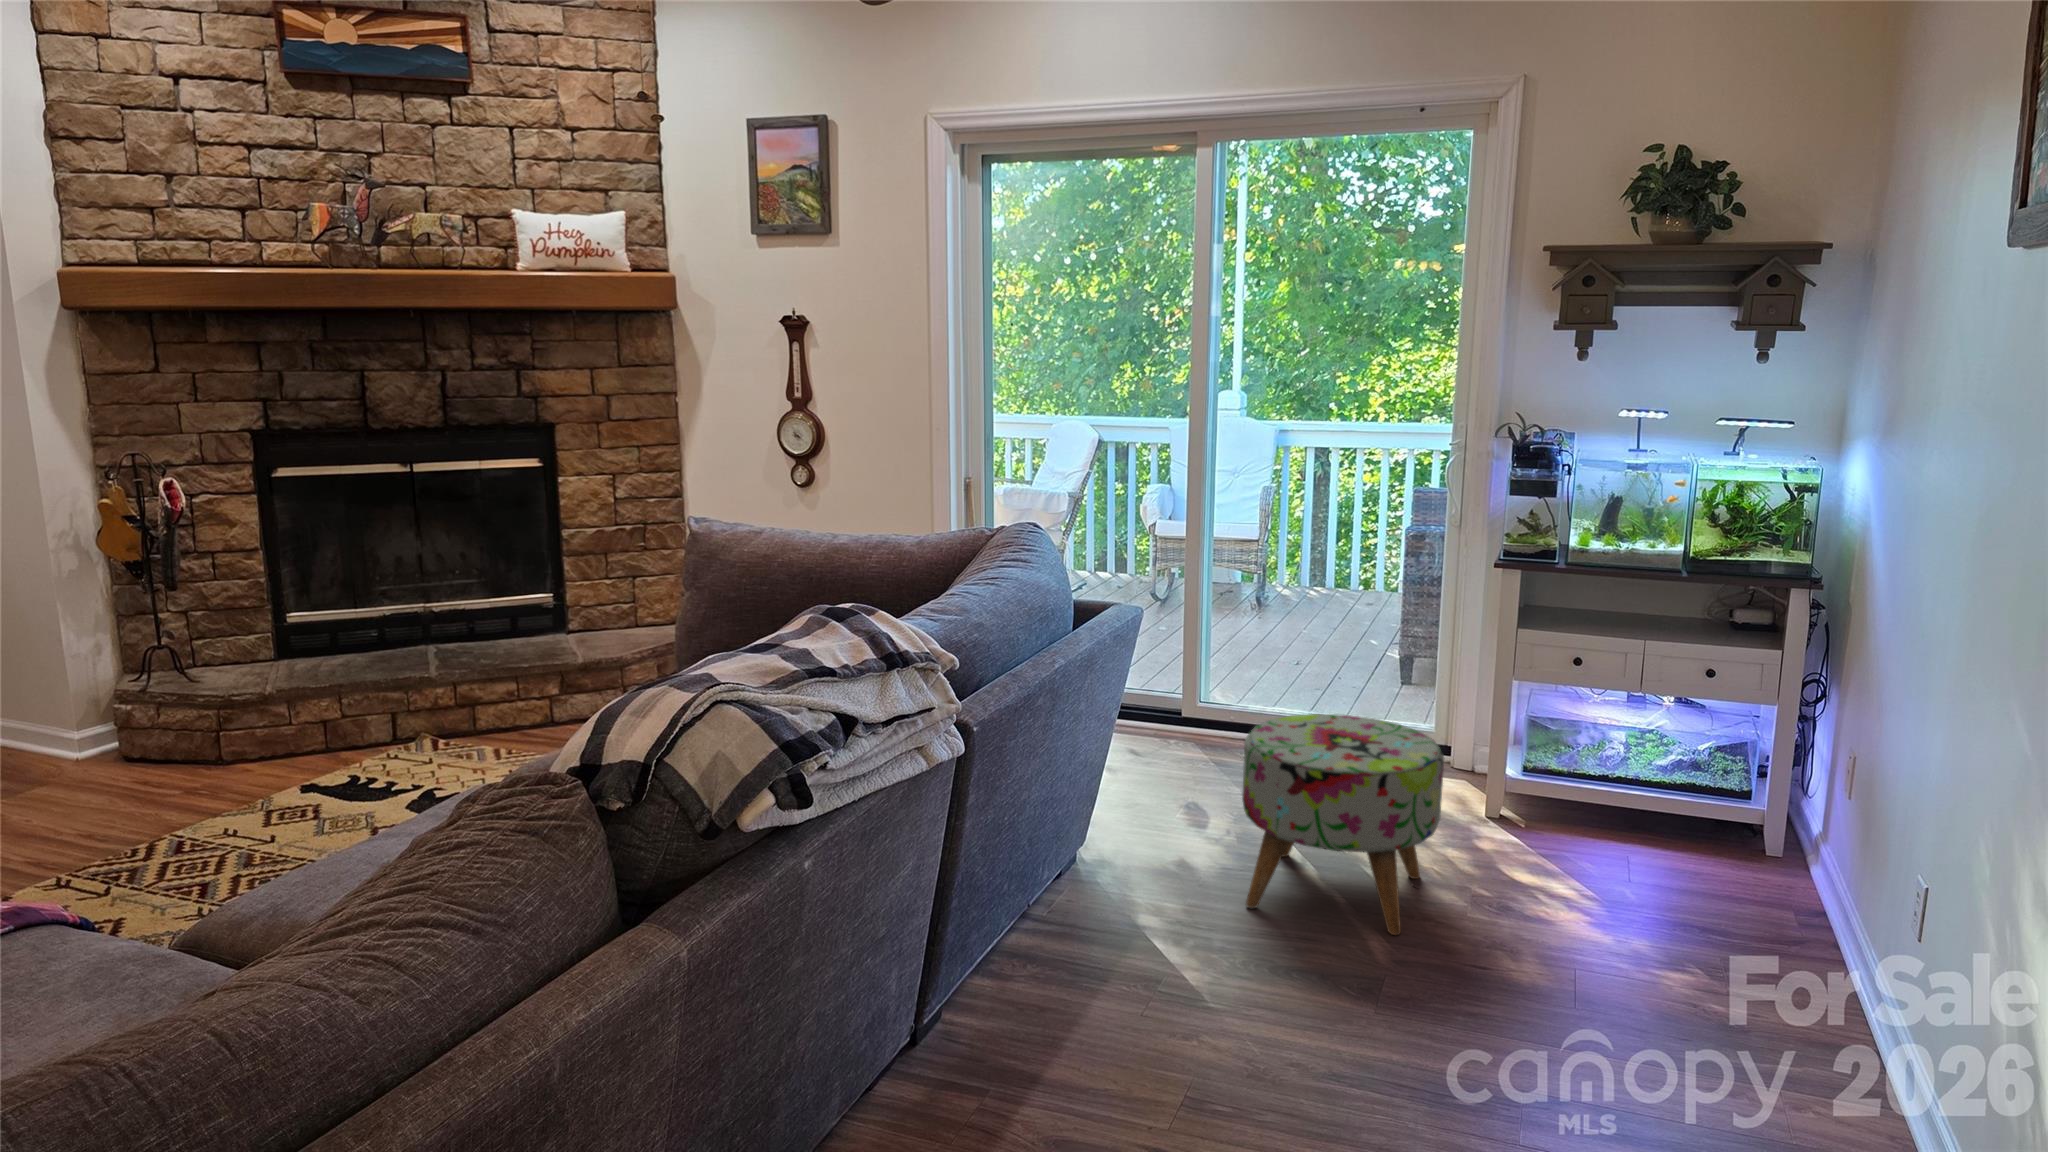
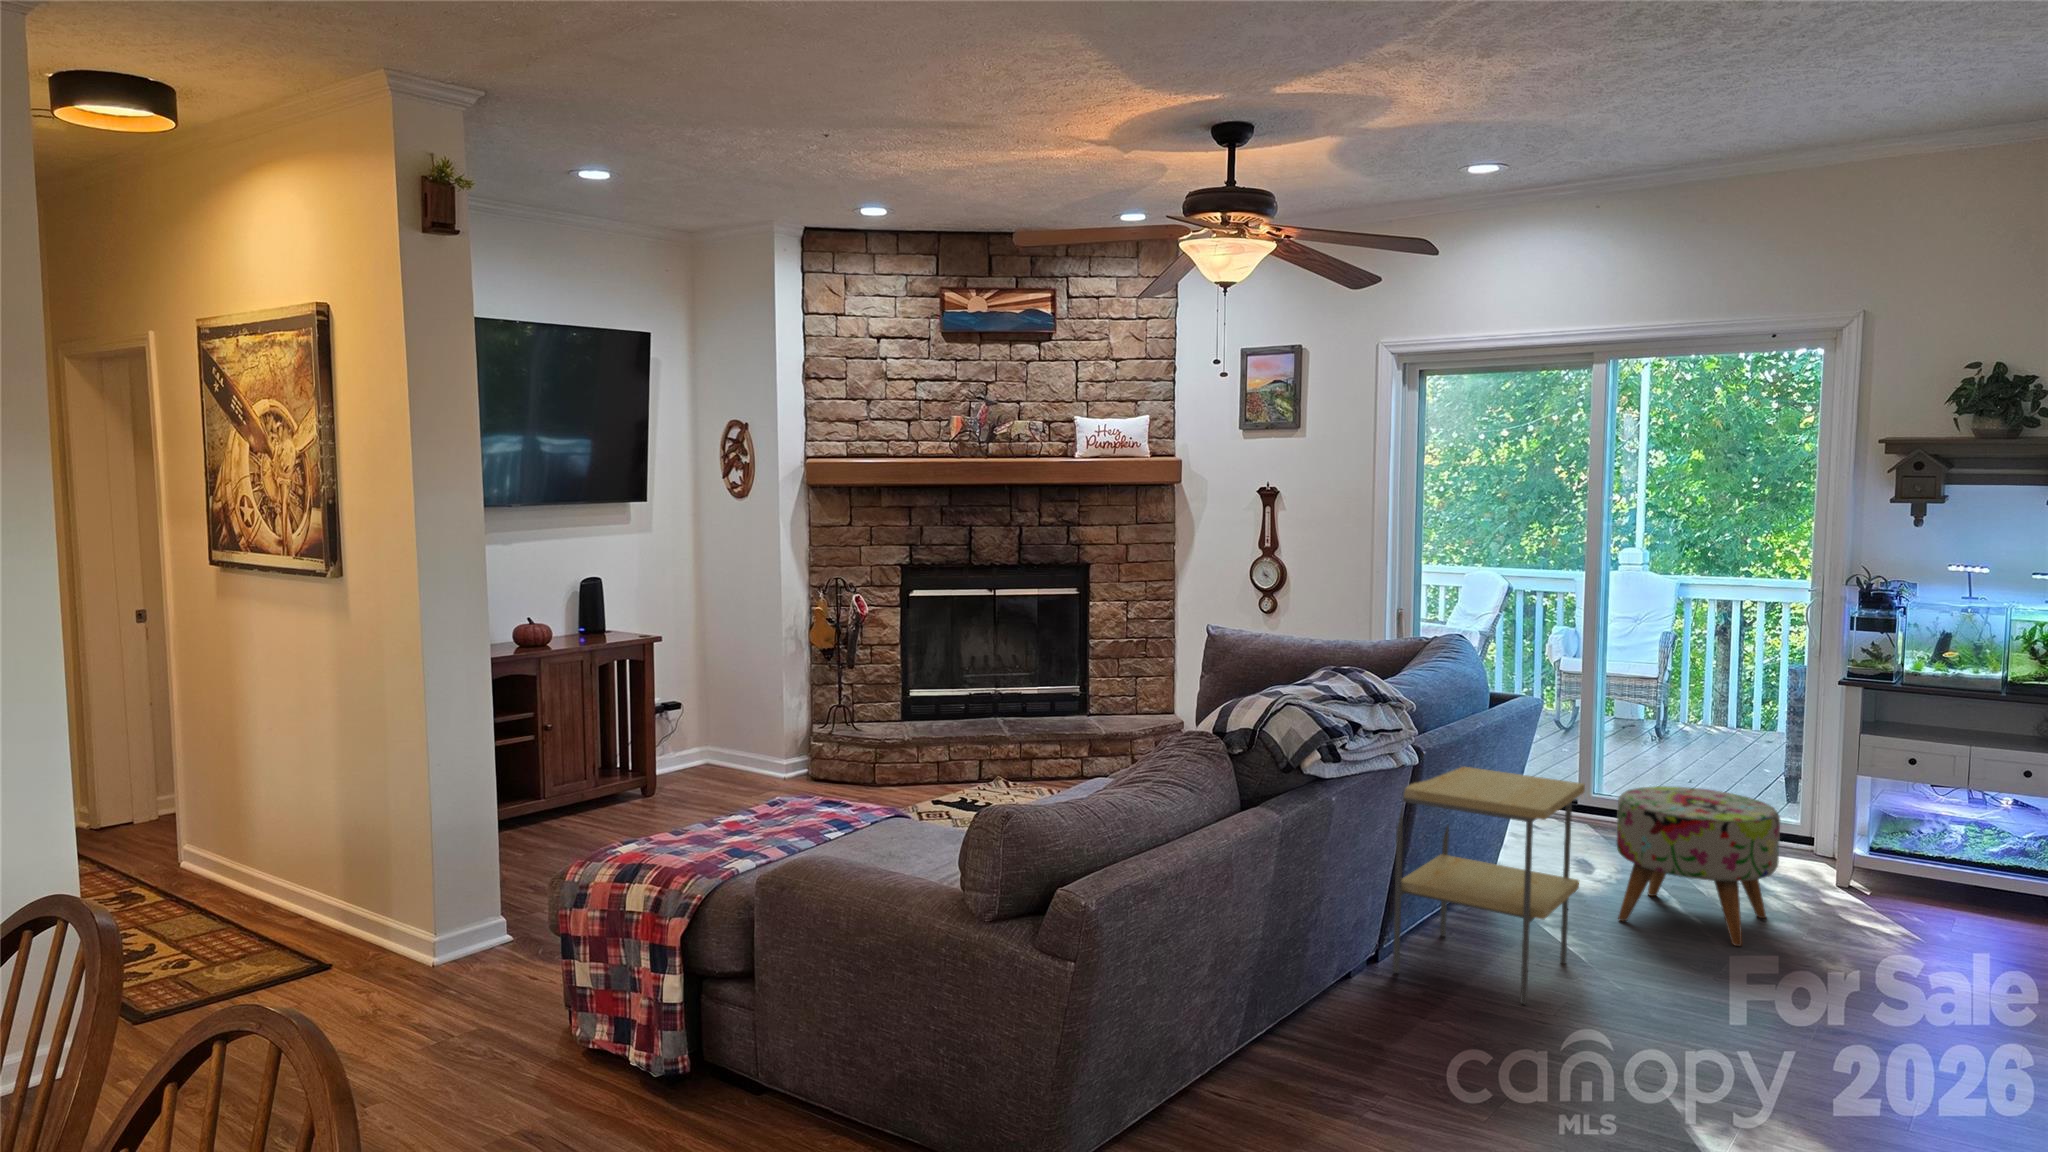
side table: none [937,726,1209,1106] -> present [1393,767,1585,1004]

